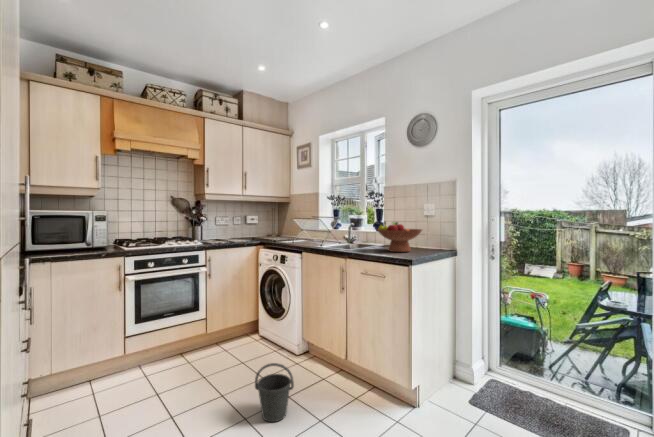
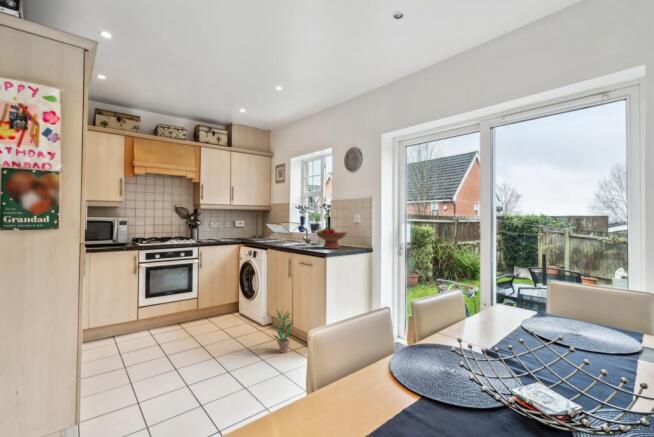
potted plant: none [326,342,361,407] -> present [274,310,292,353]
bucket: present [255,363,294,422] -> none [222,321,248,358]

